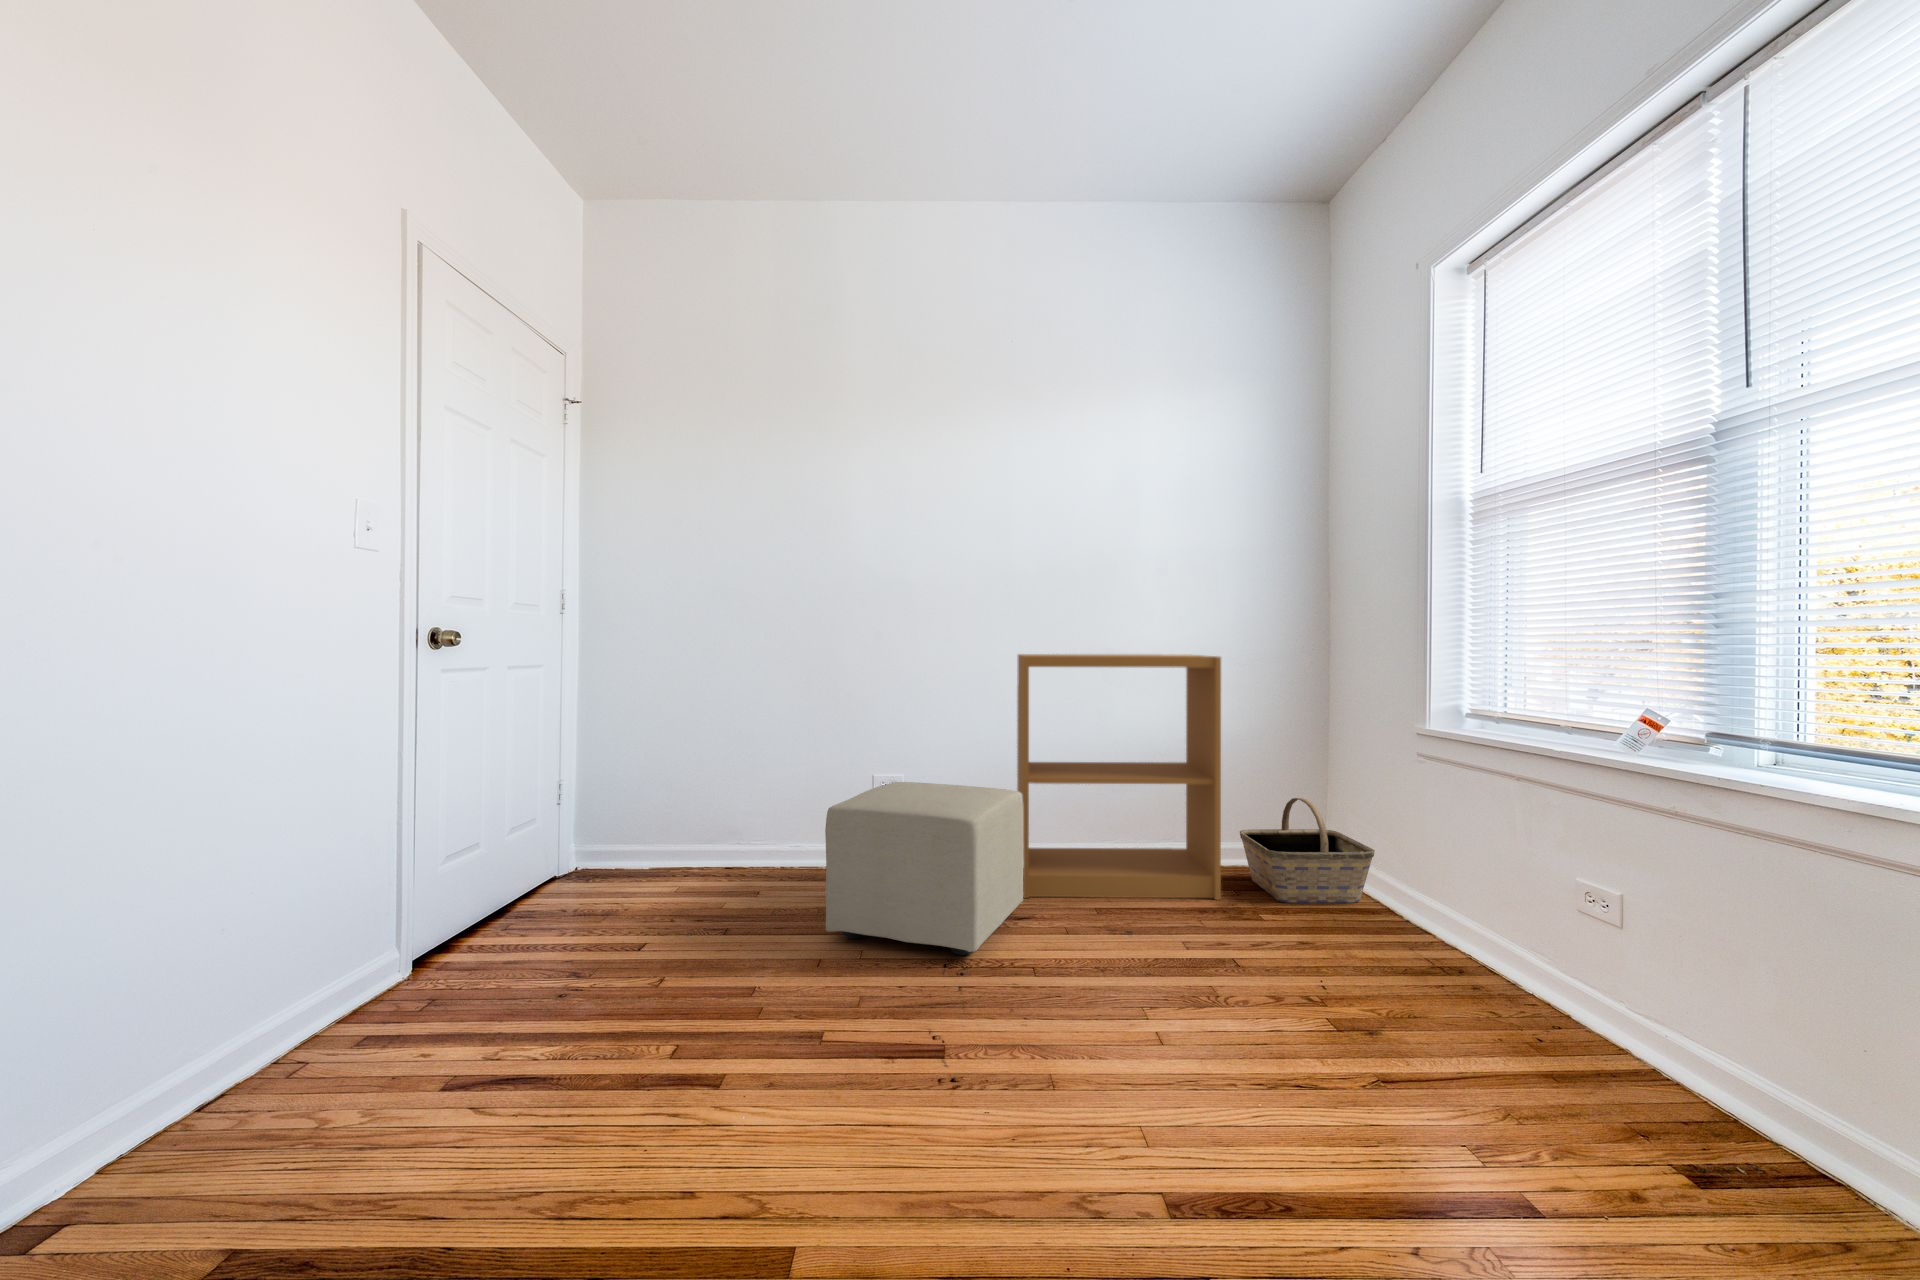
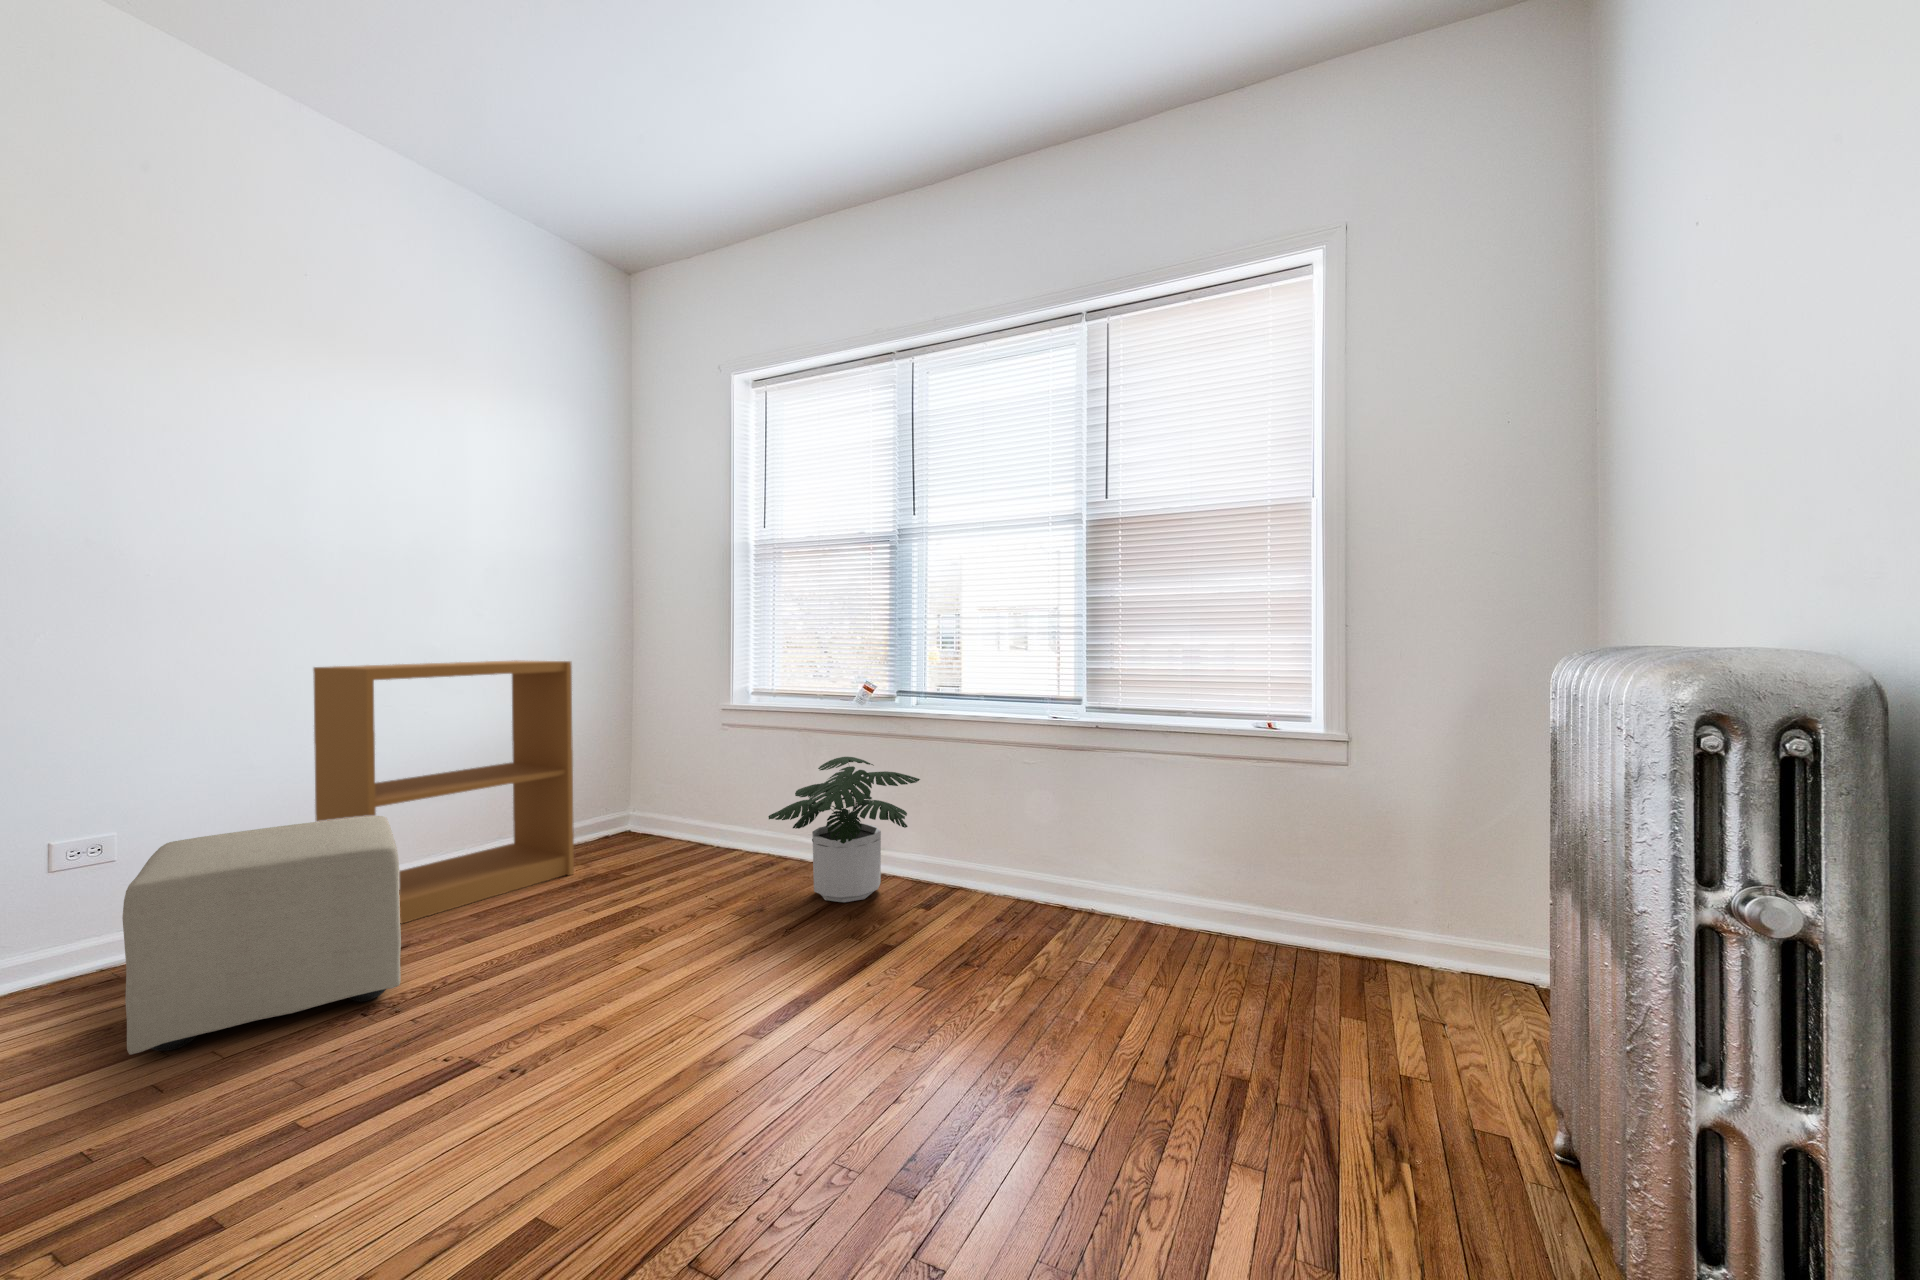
basket: present [1240,798,1375,903] -> none [571,775,684,861]
potted plant: none [1387,834,1723,1096] -> present [768,757,920,902]

